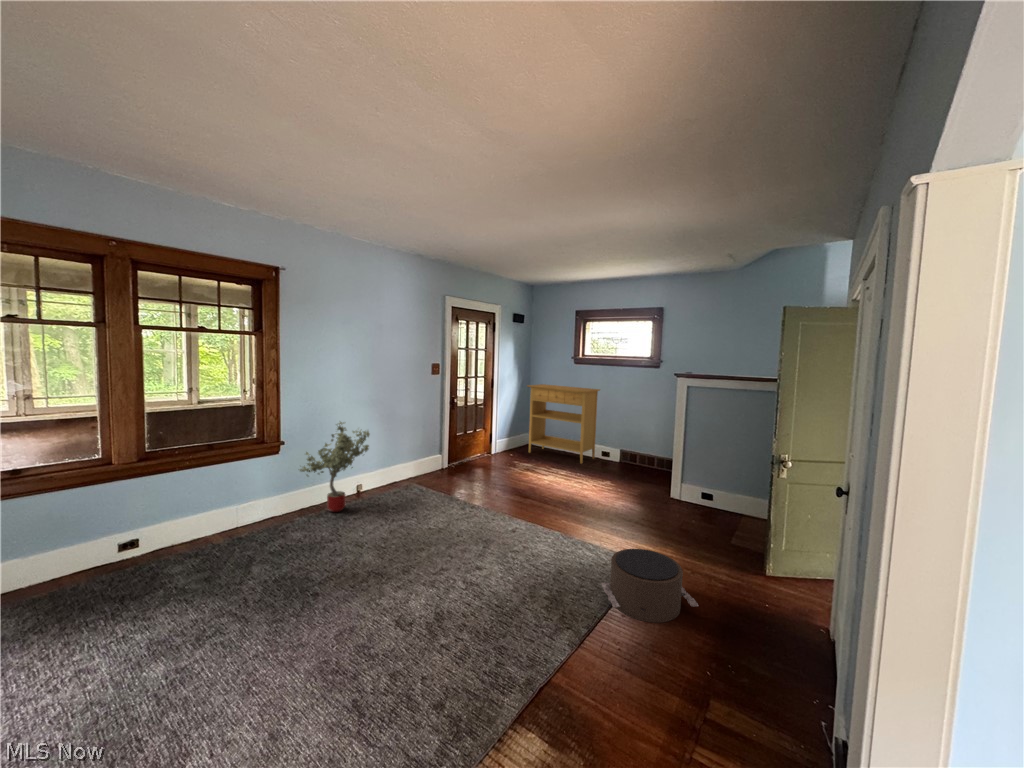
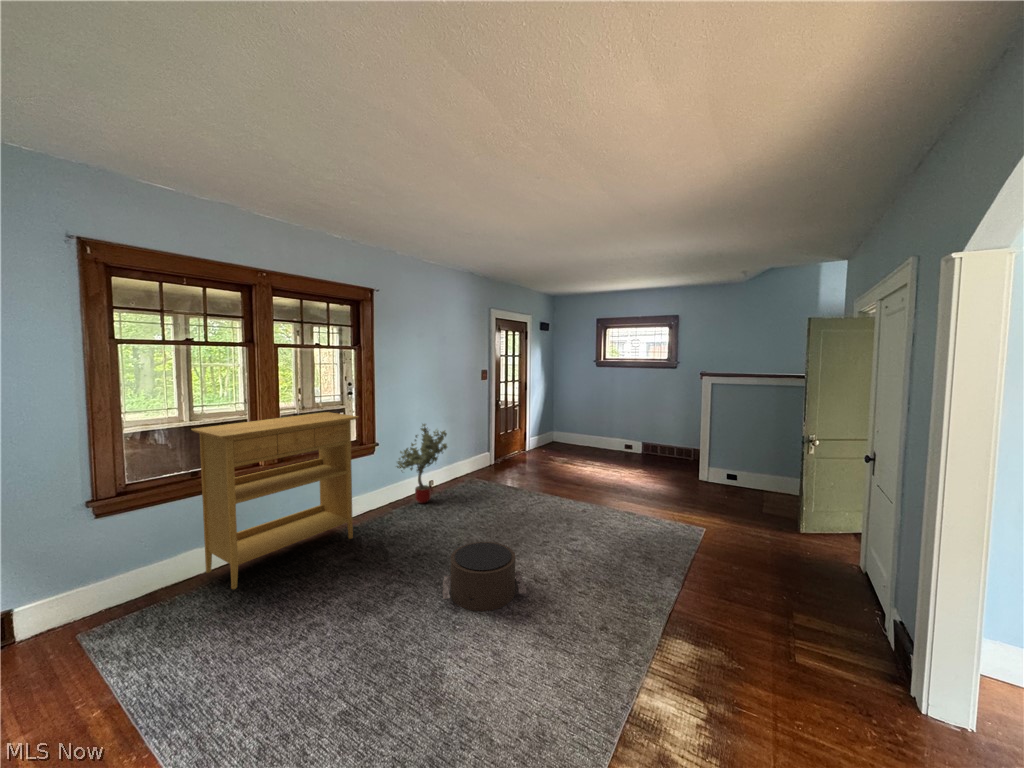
console table: present [528,384,600,463] -> present [191,412,358,589]
pouf: present [601,549,699,623] -> present [442,542,526,611]

